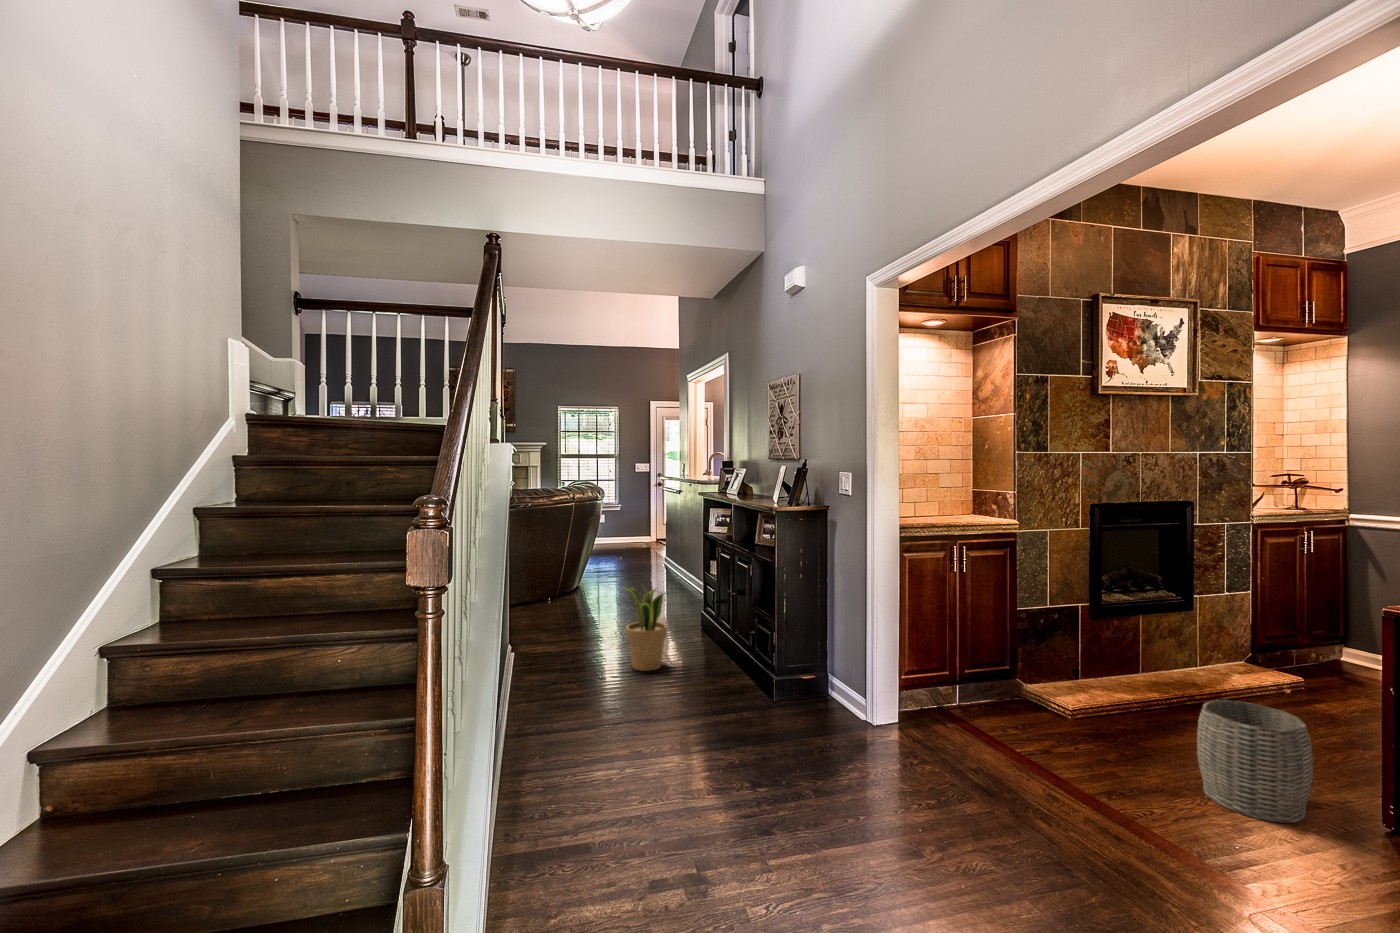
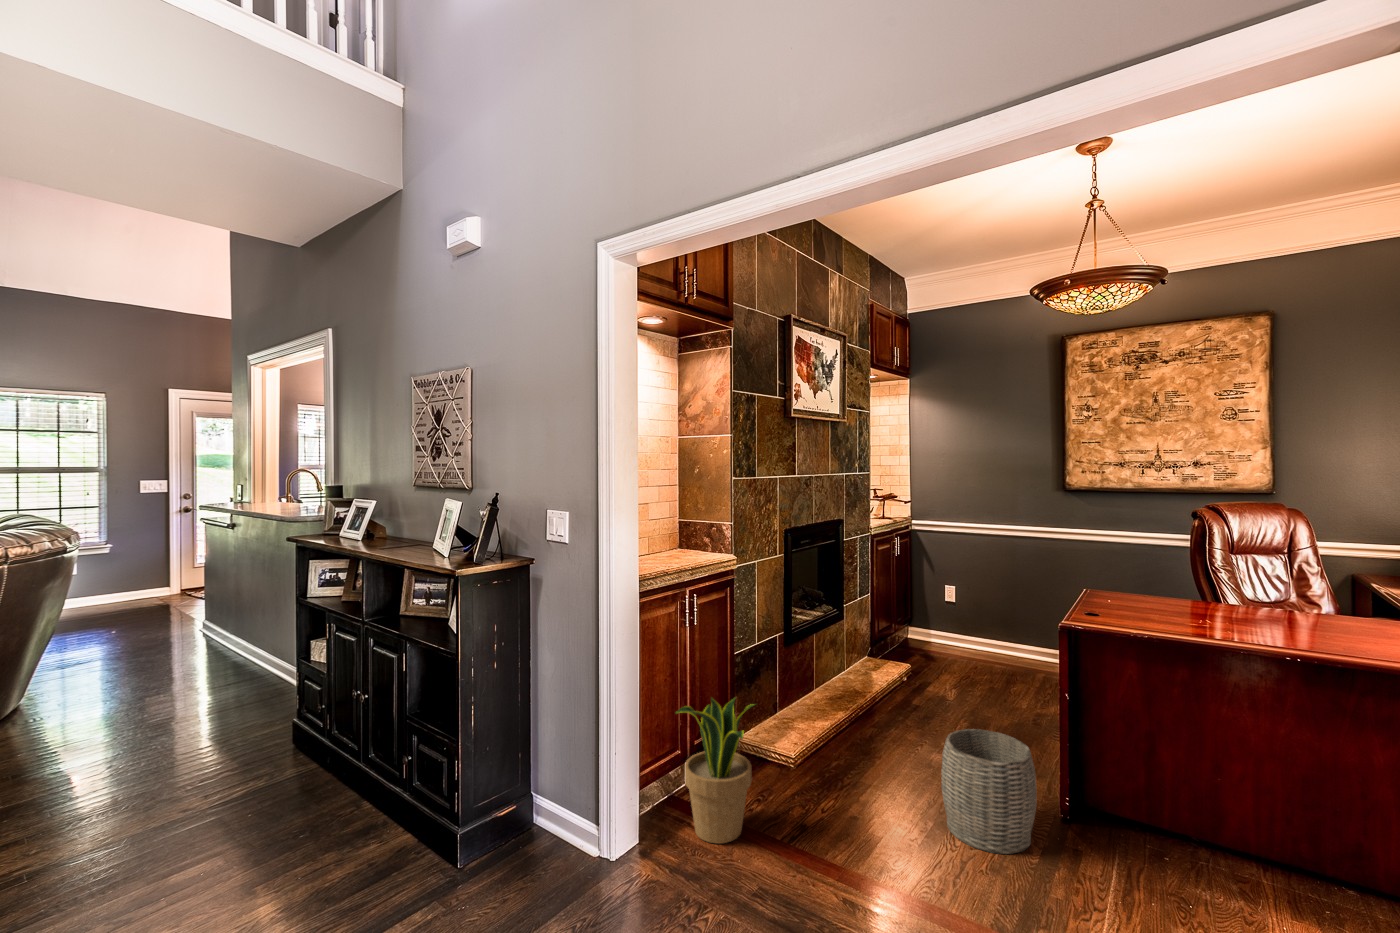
potted plant: present [623,587,667,671] -> present [676,698,755,844]

